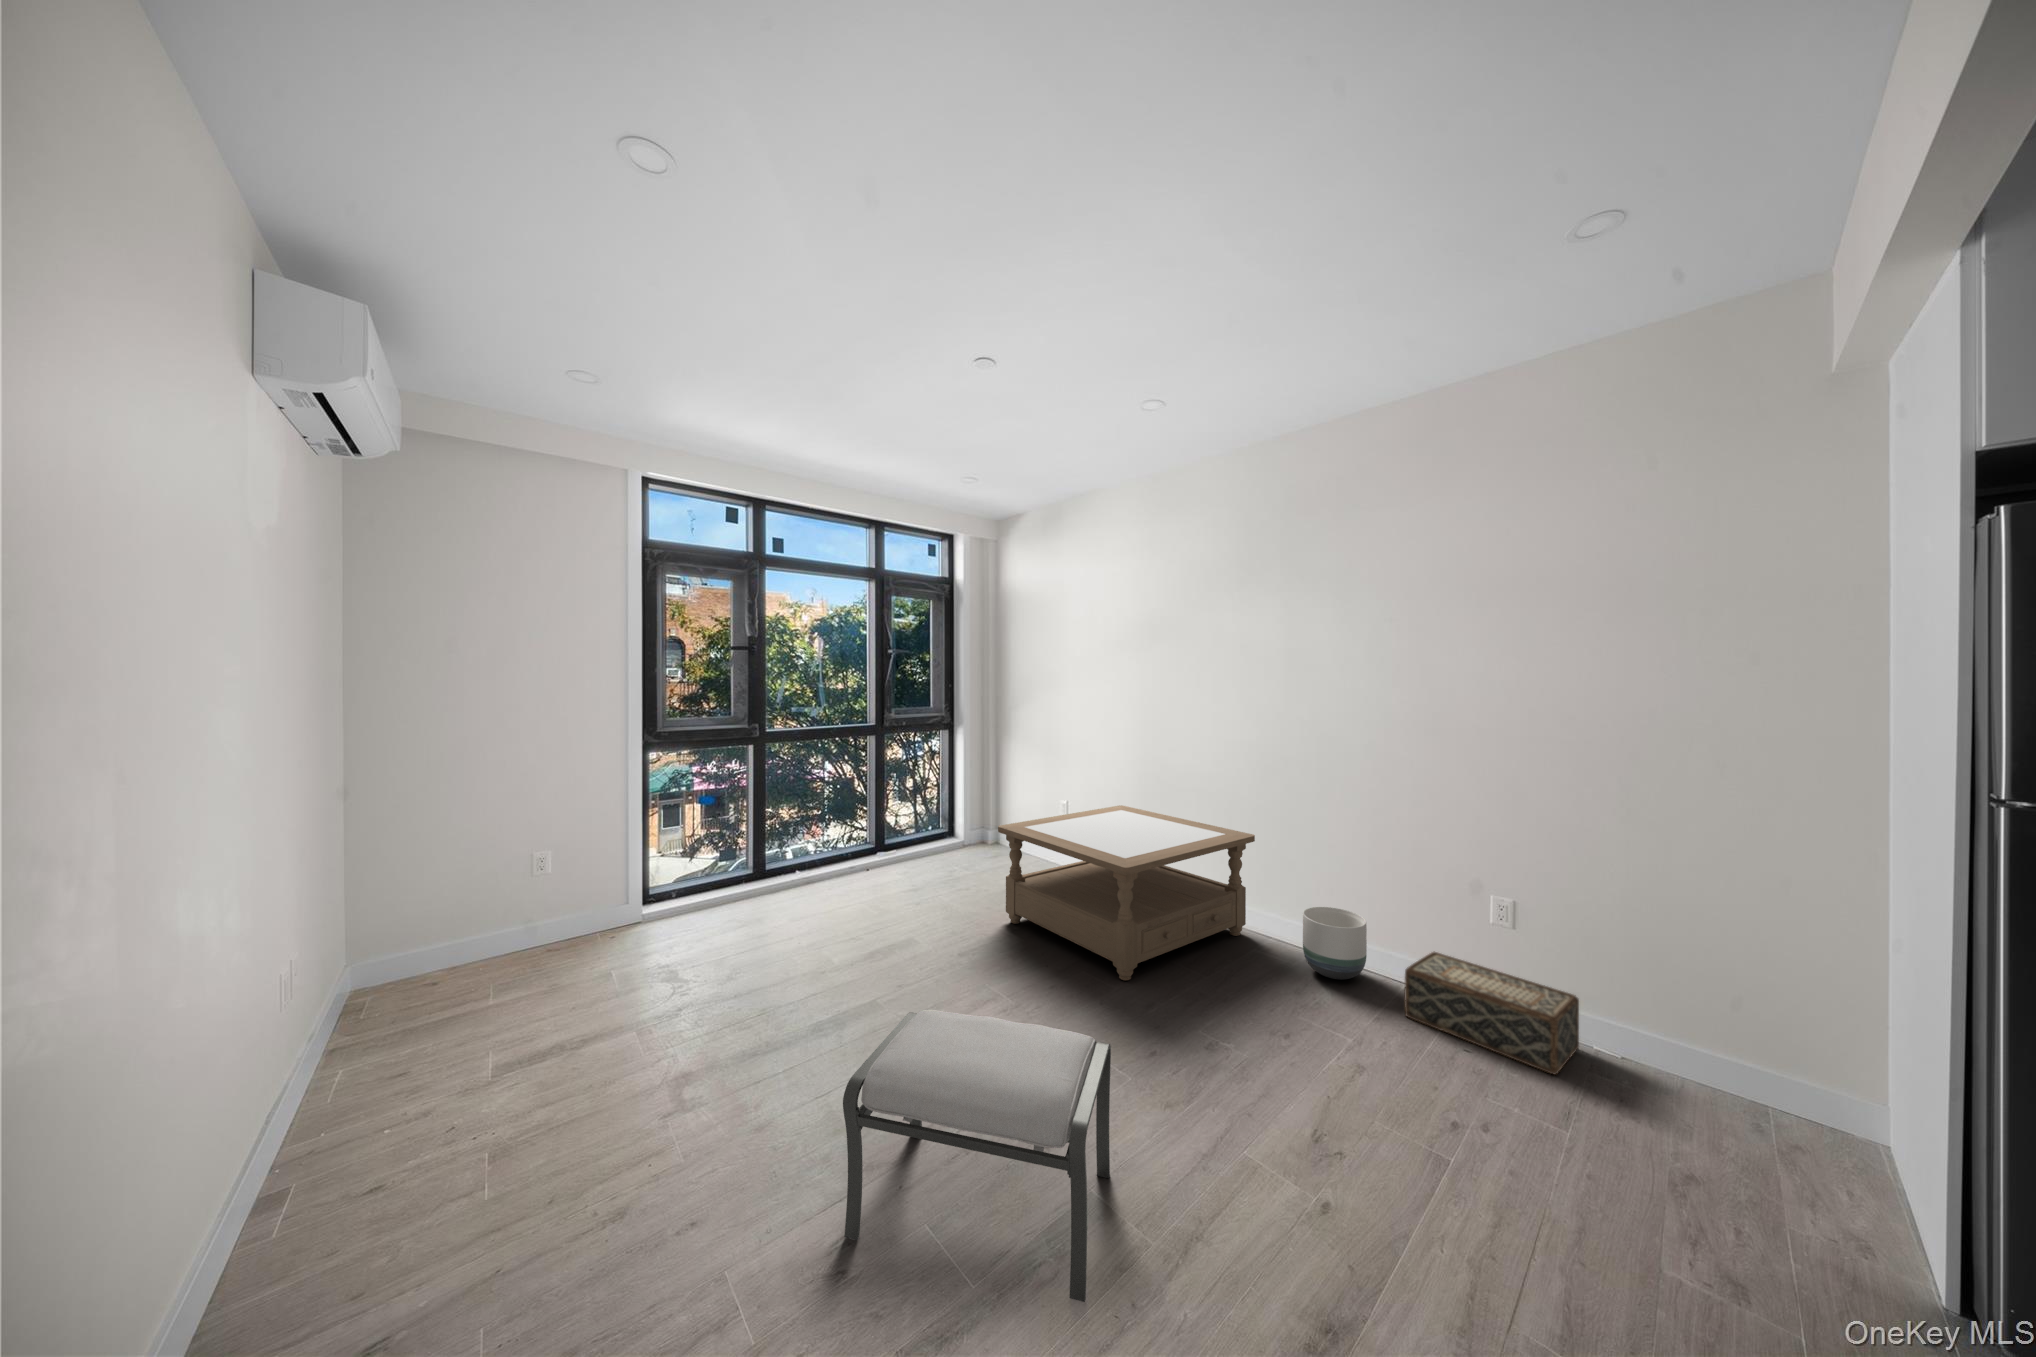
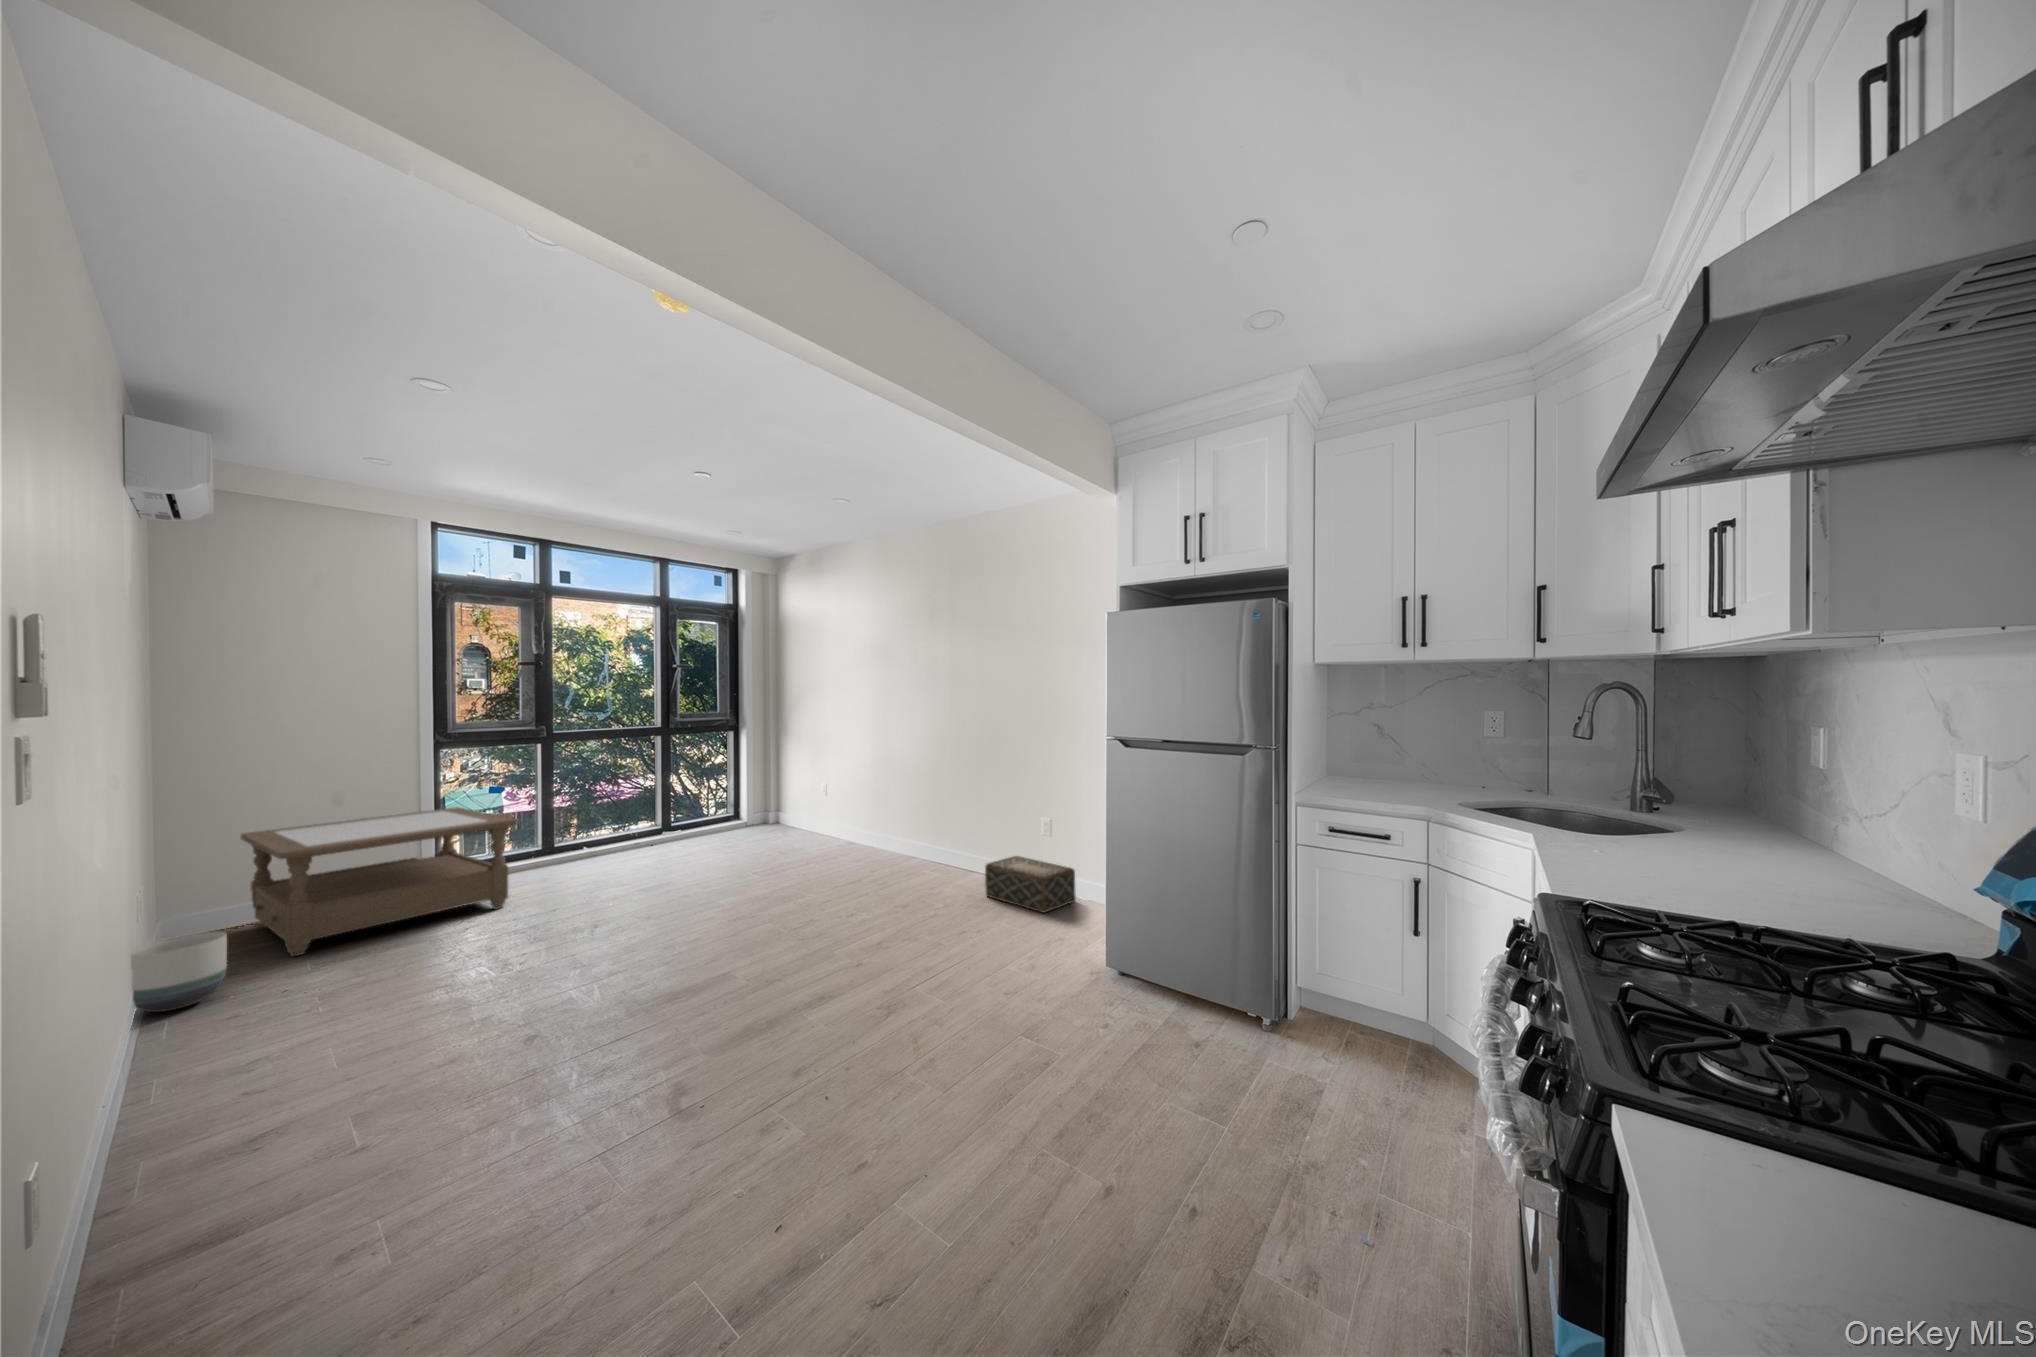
coffee table: present [998,805,1255,980] -> present [241,807,517,956]
planter: present [1303,907,1367,980] -> present [131,932,227,1012]
ottoman: present [843,1009,1111,1302] -> none [532,883,722,1009]

